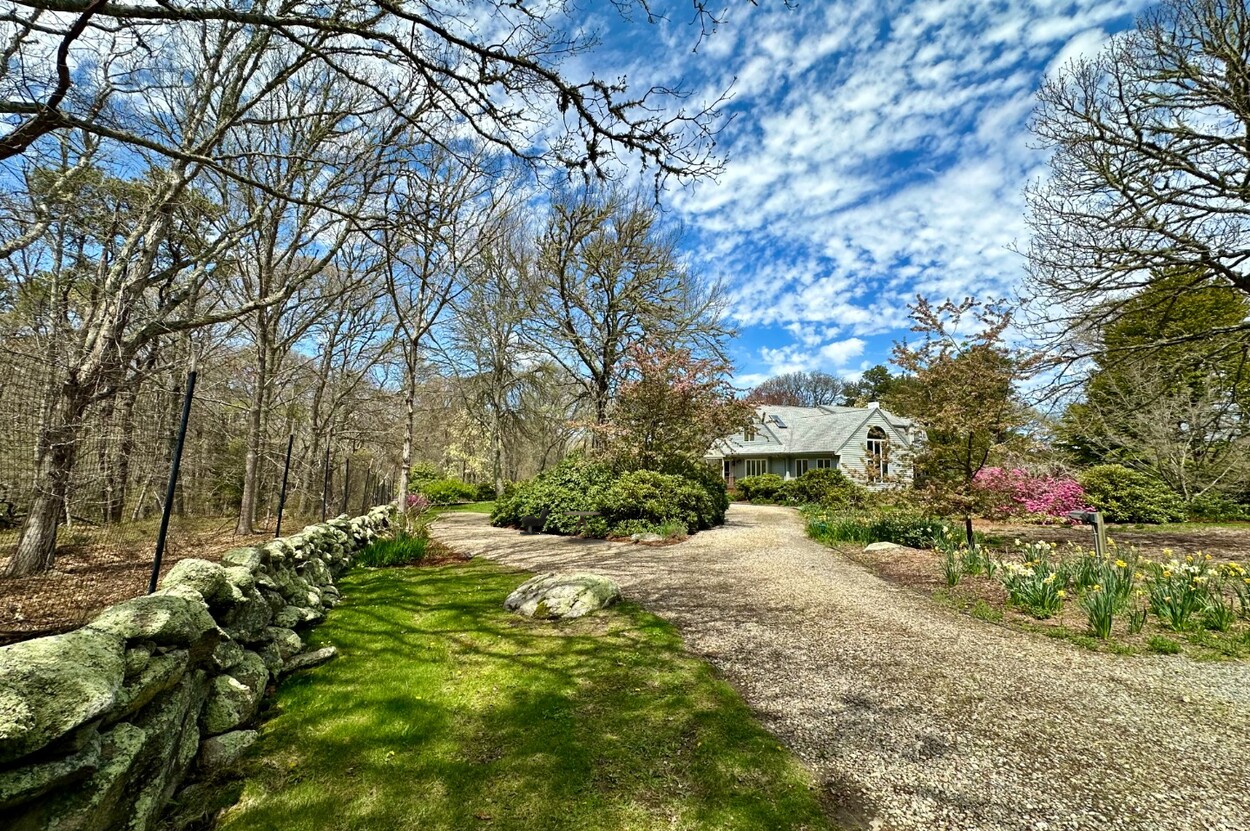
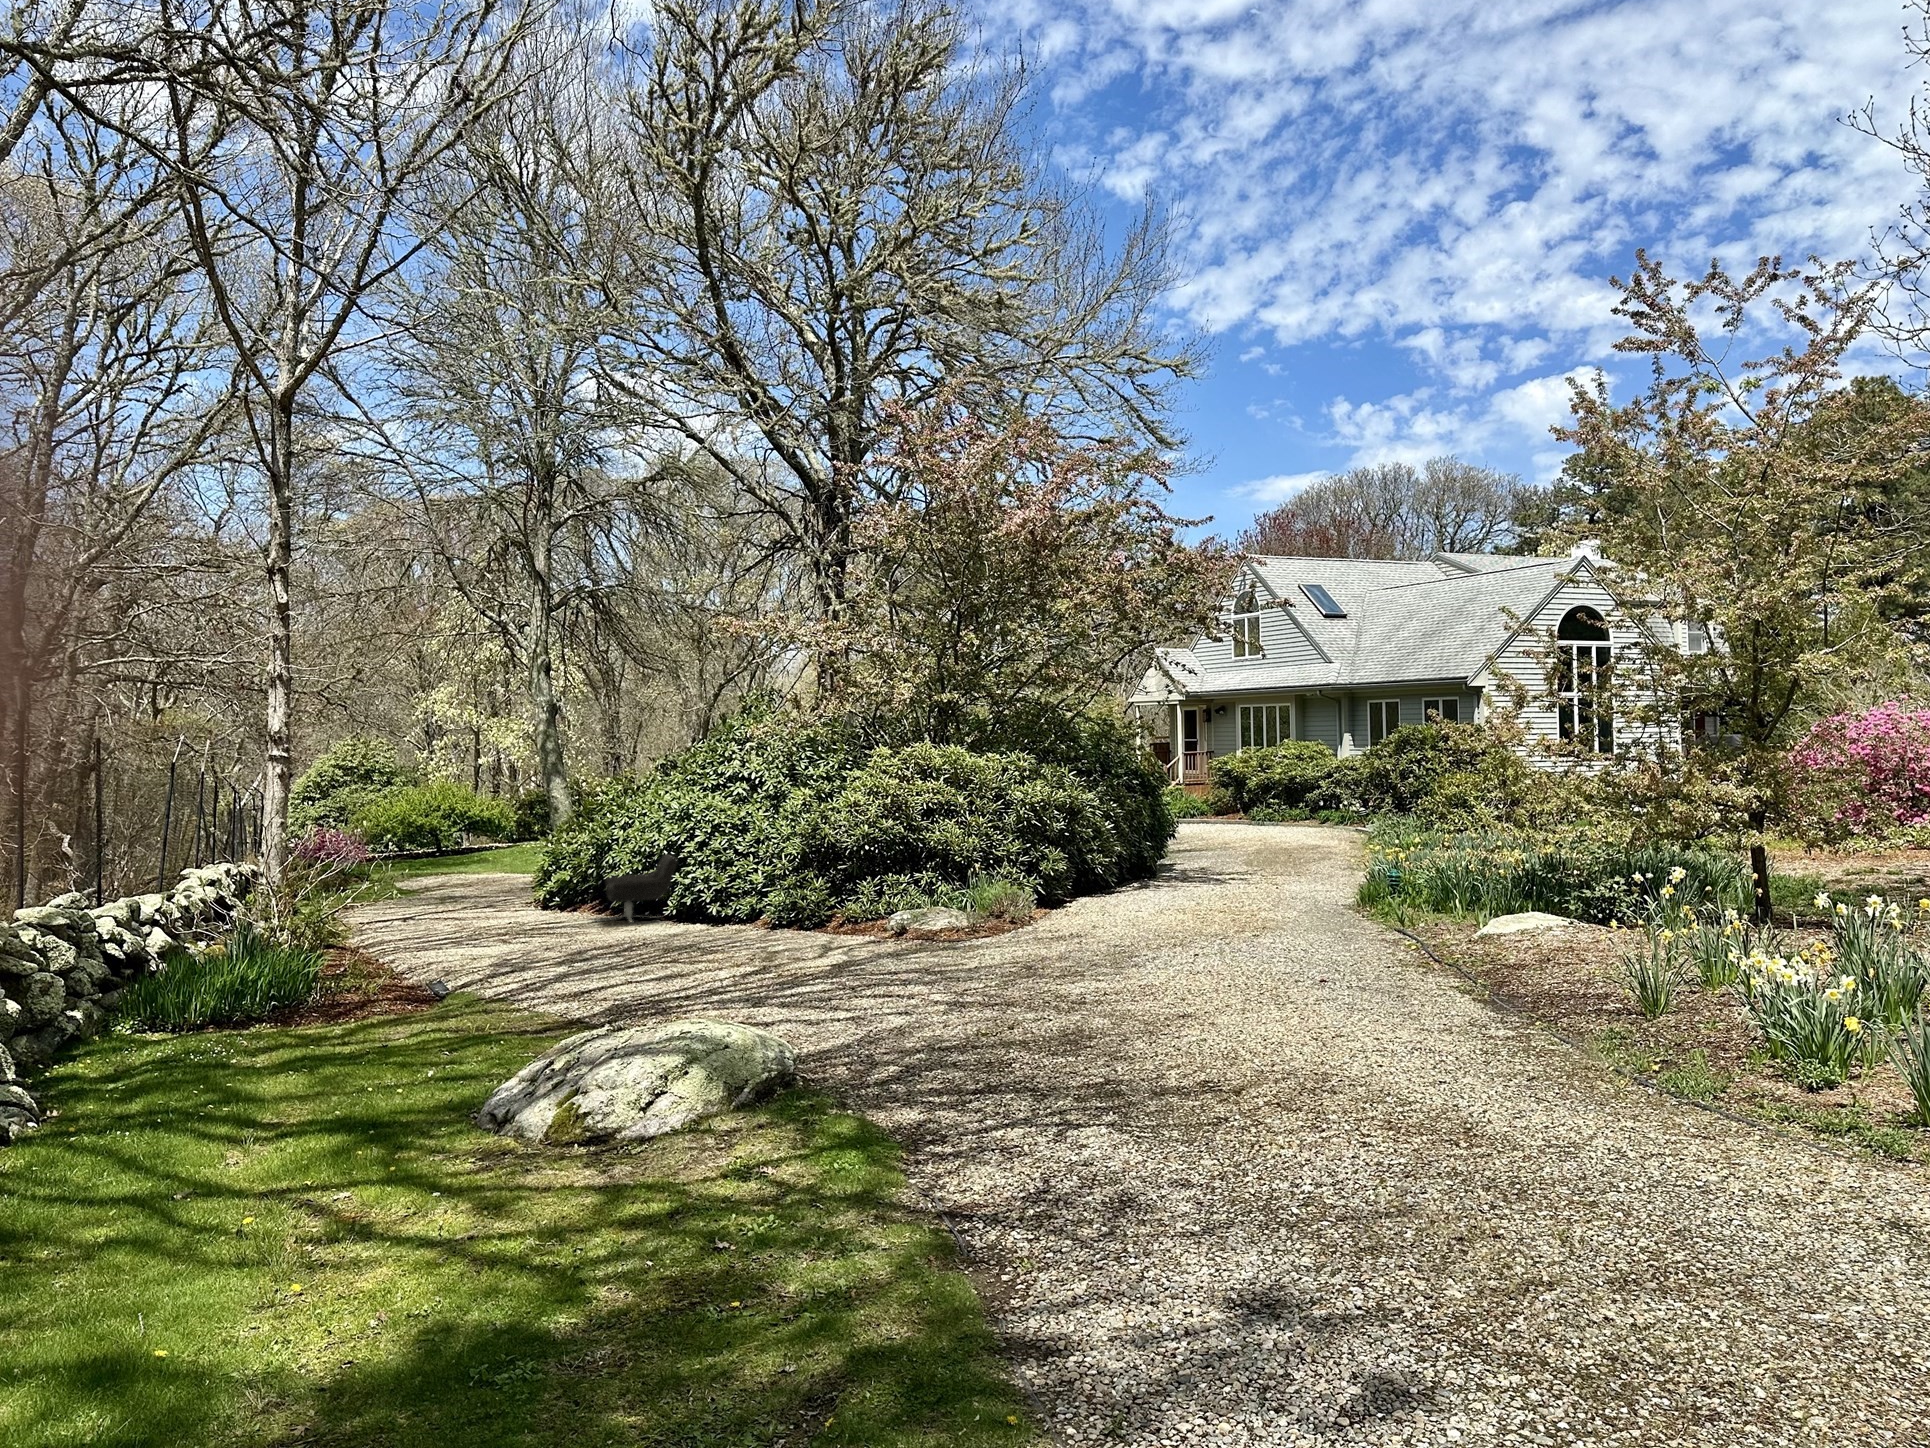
round table: present [564,512,599,539] -> none [711,859,809,935]

